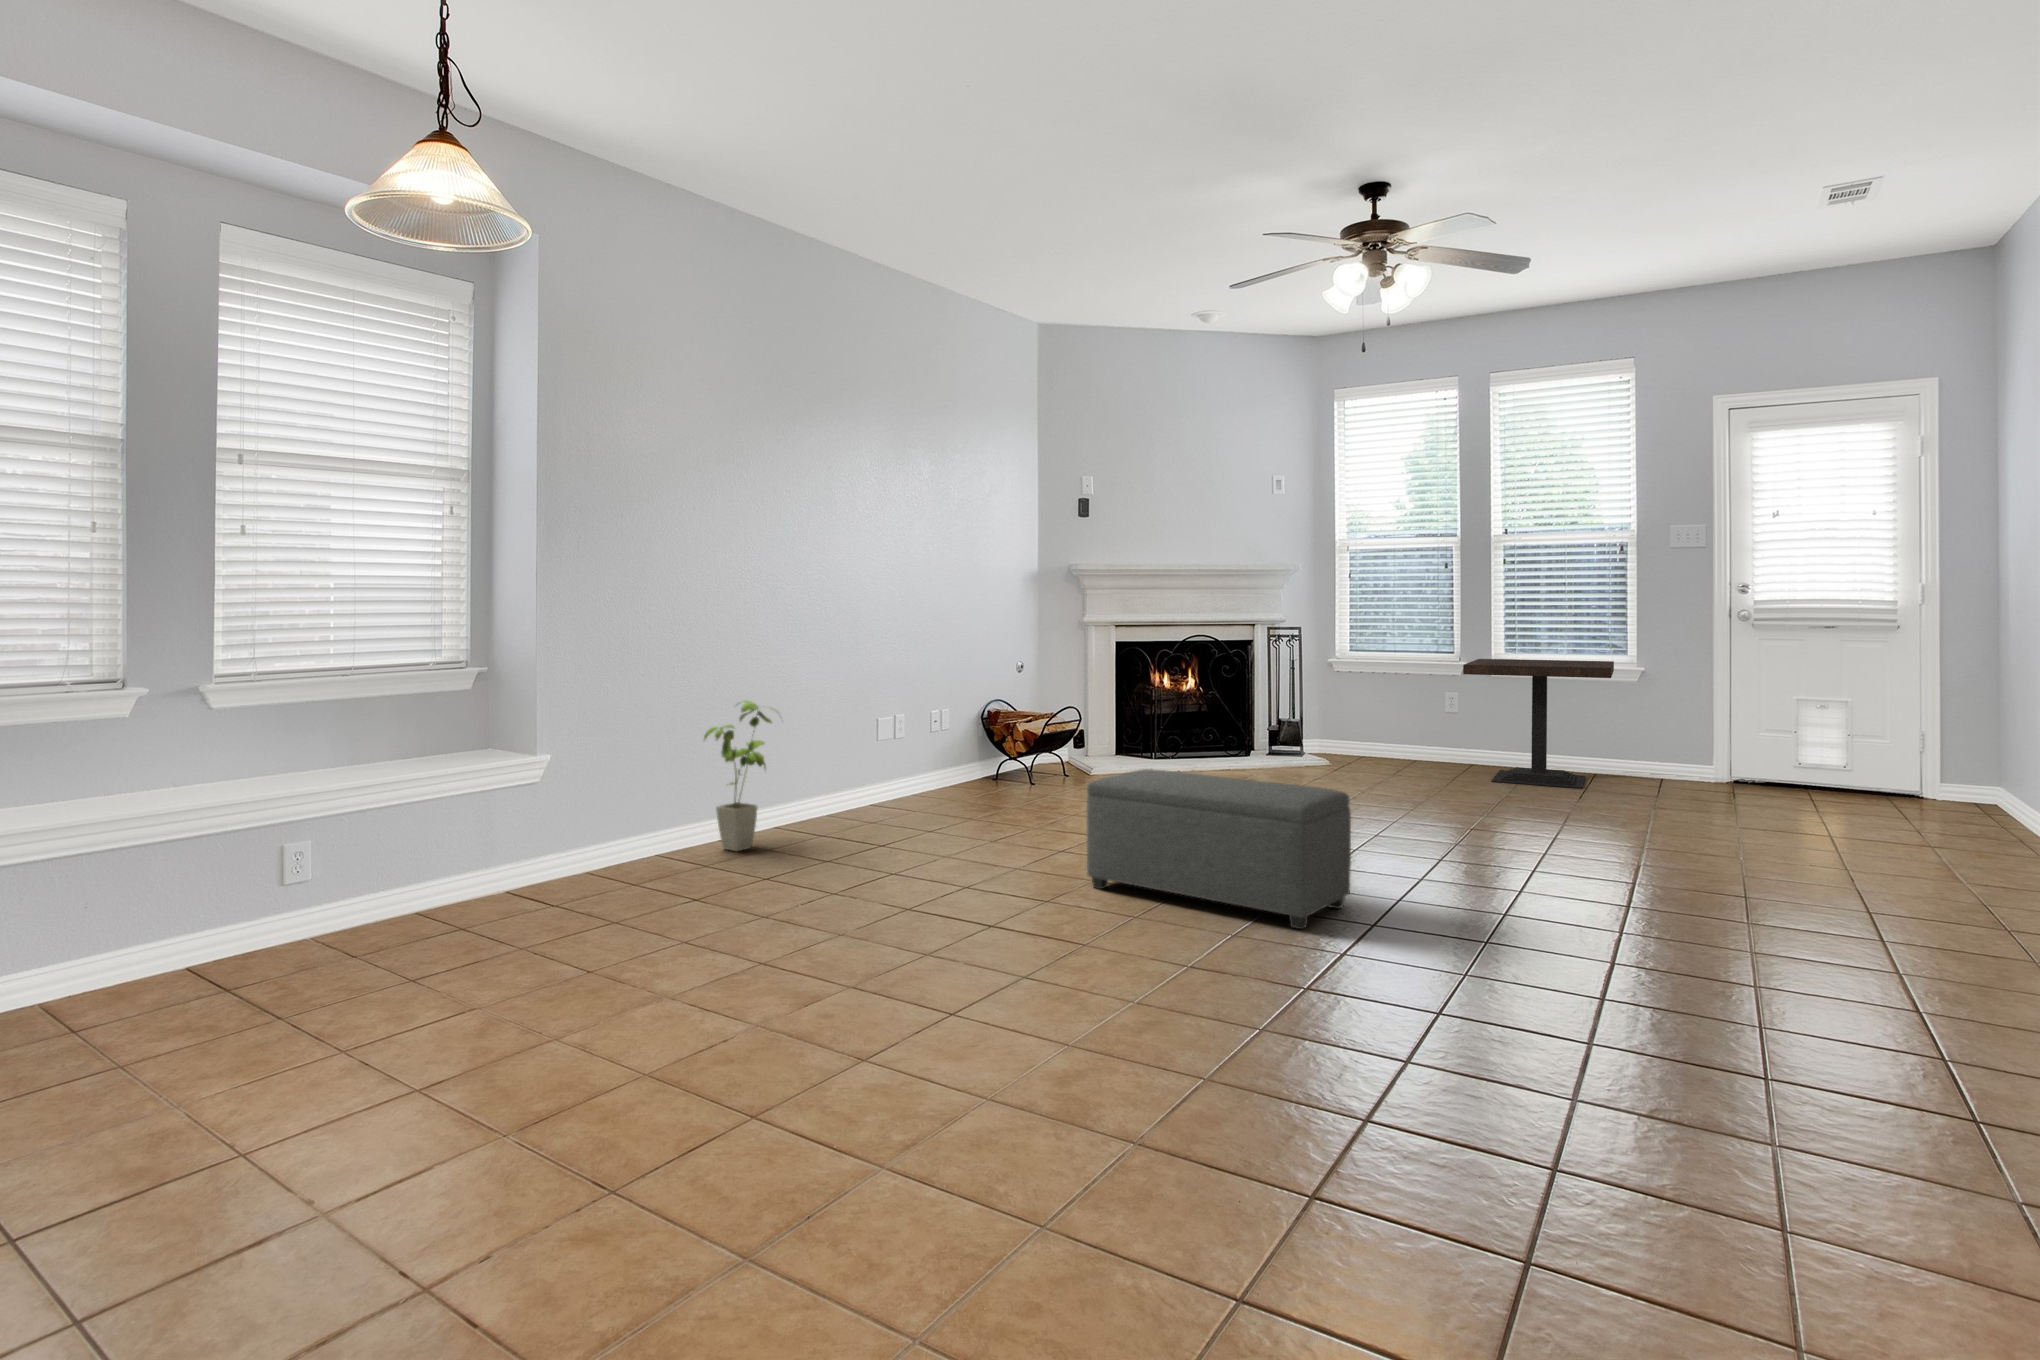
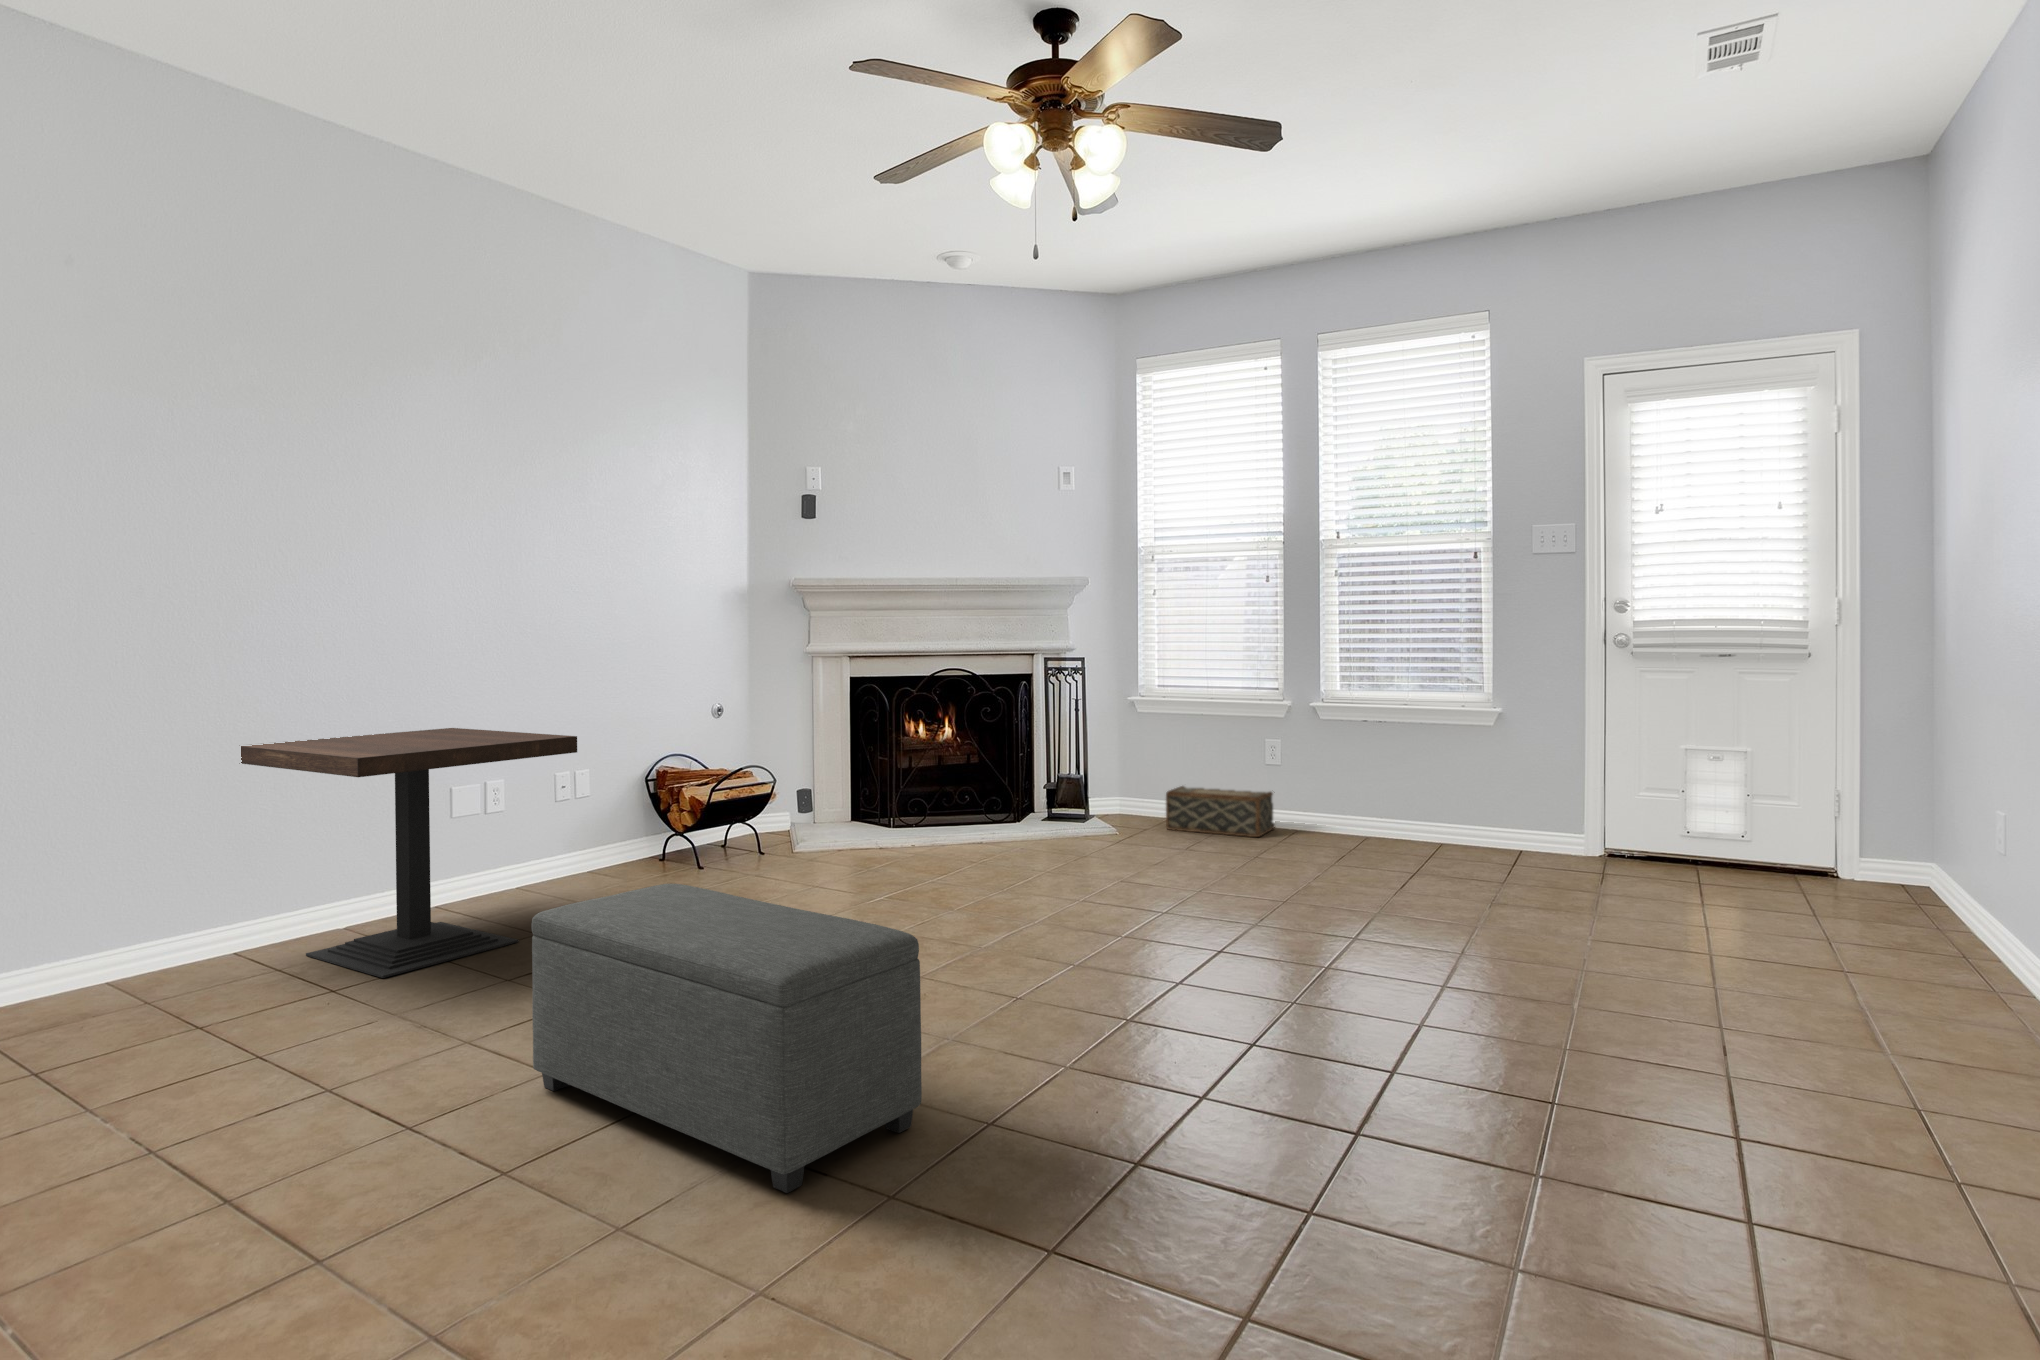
side table: present [1463,659,1614,788] -> present [239,728,577,978]
house plant: present [704,701,774,851] -> none [15,775,164,1014]
woven basket: none [1361,729,1449,768] -> present [1166,786,1275,837]

